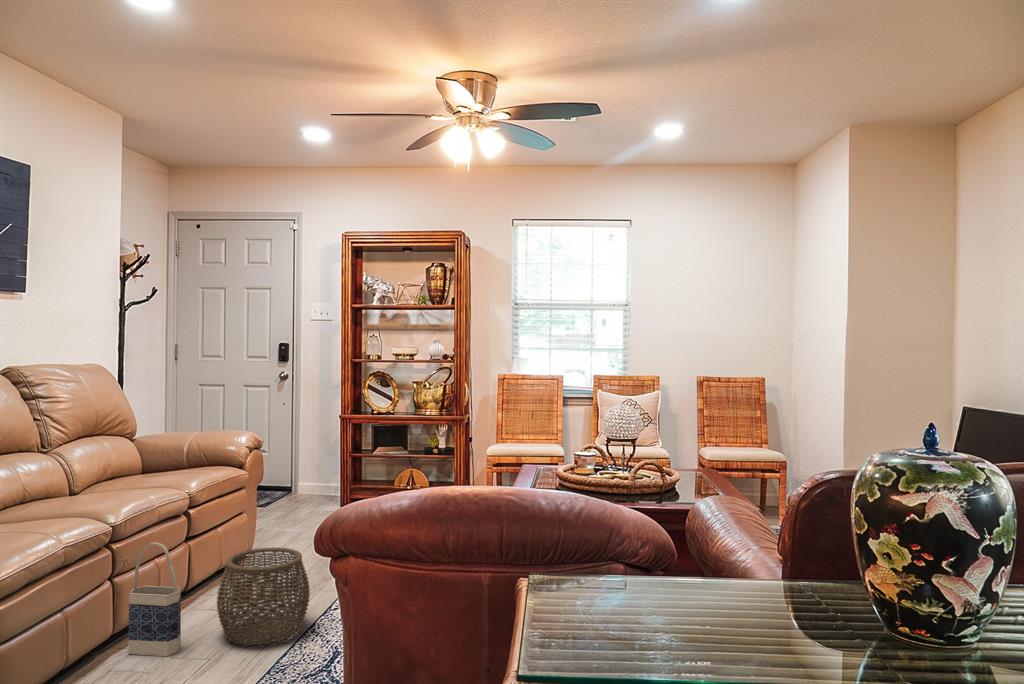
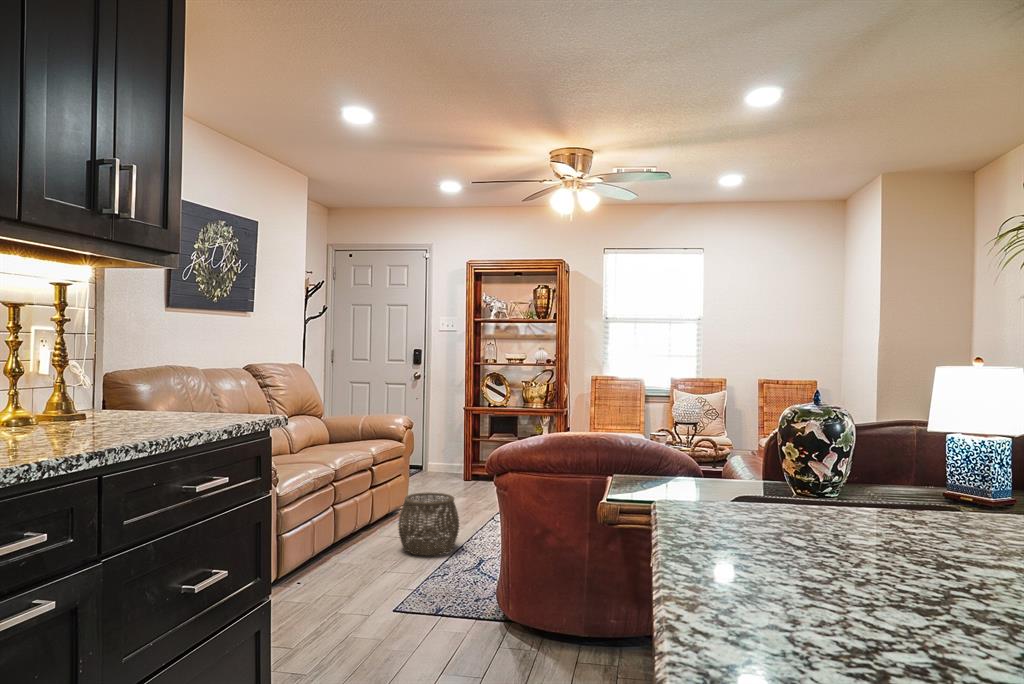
bag: present [128,543,181,656] -> none [343,483,376,559]

